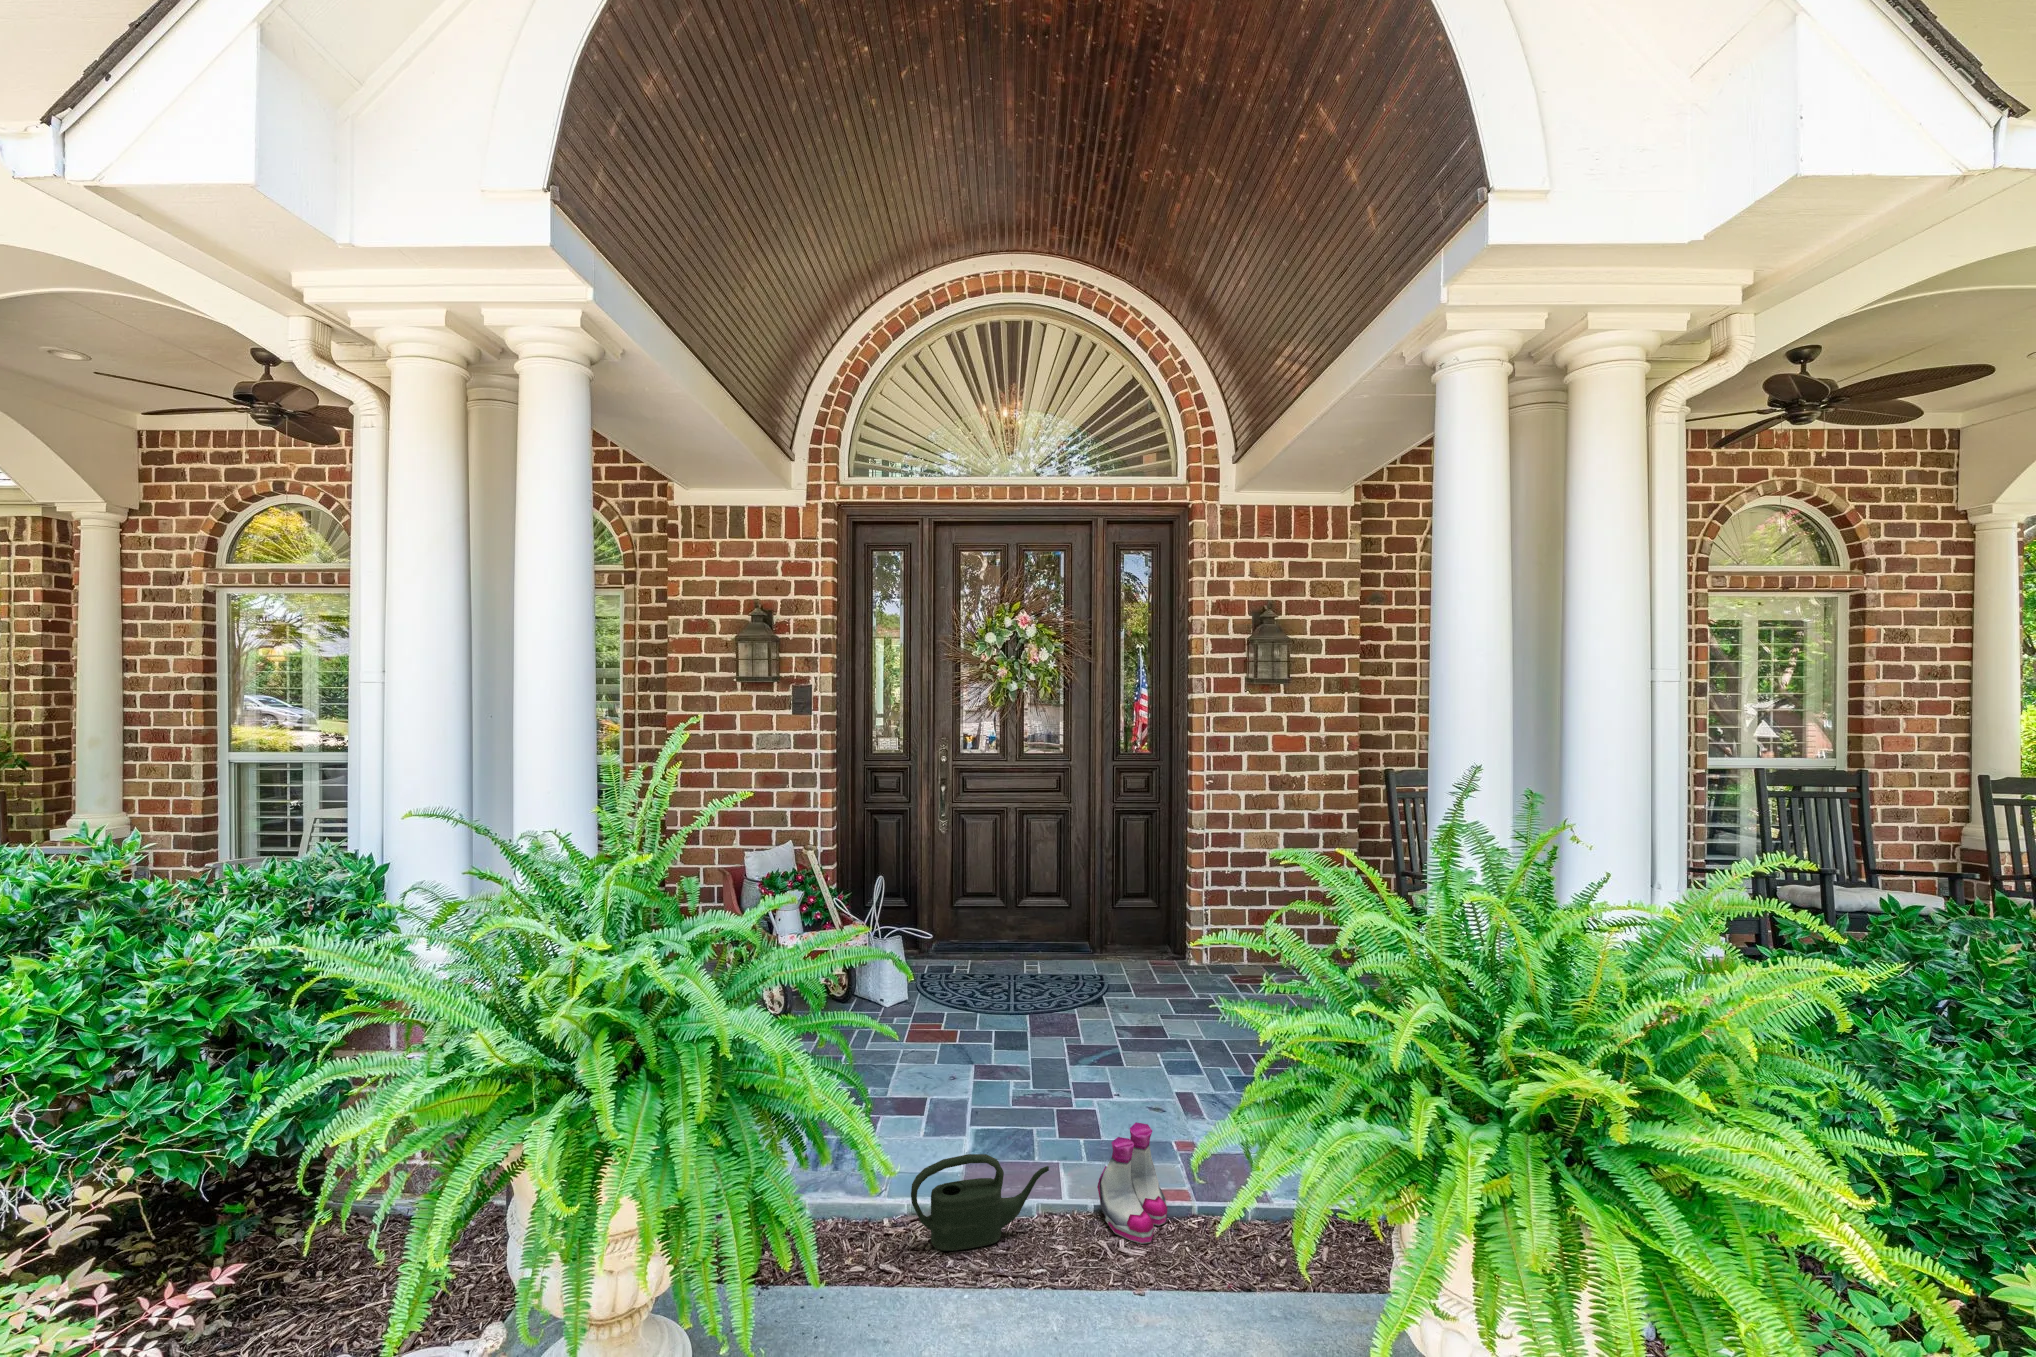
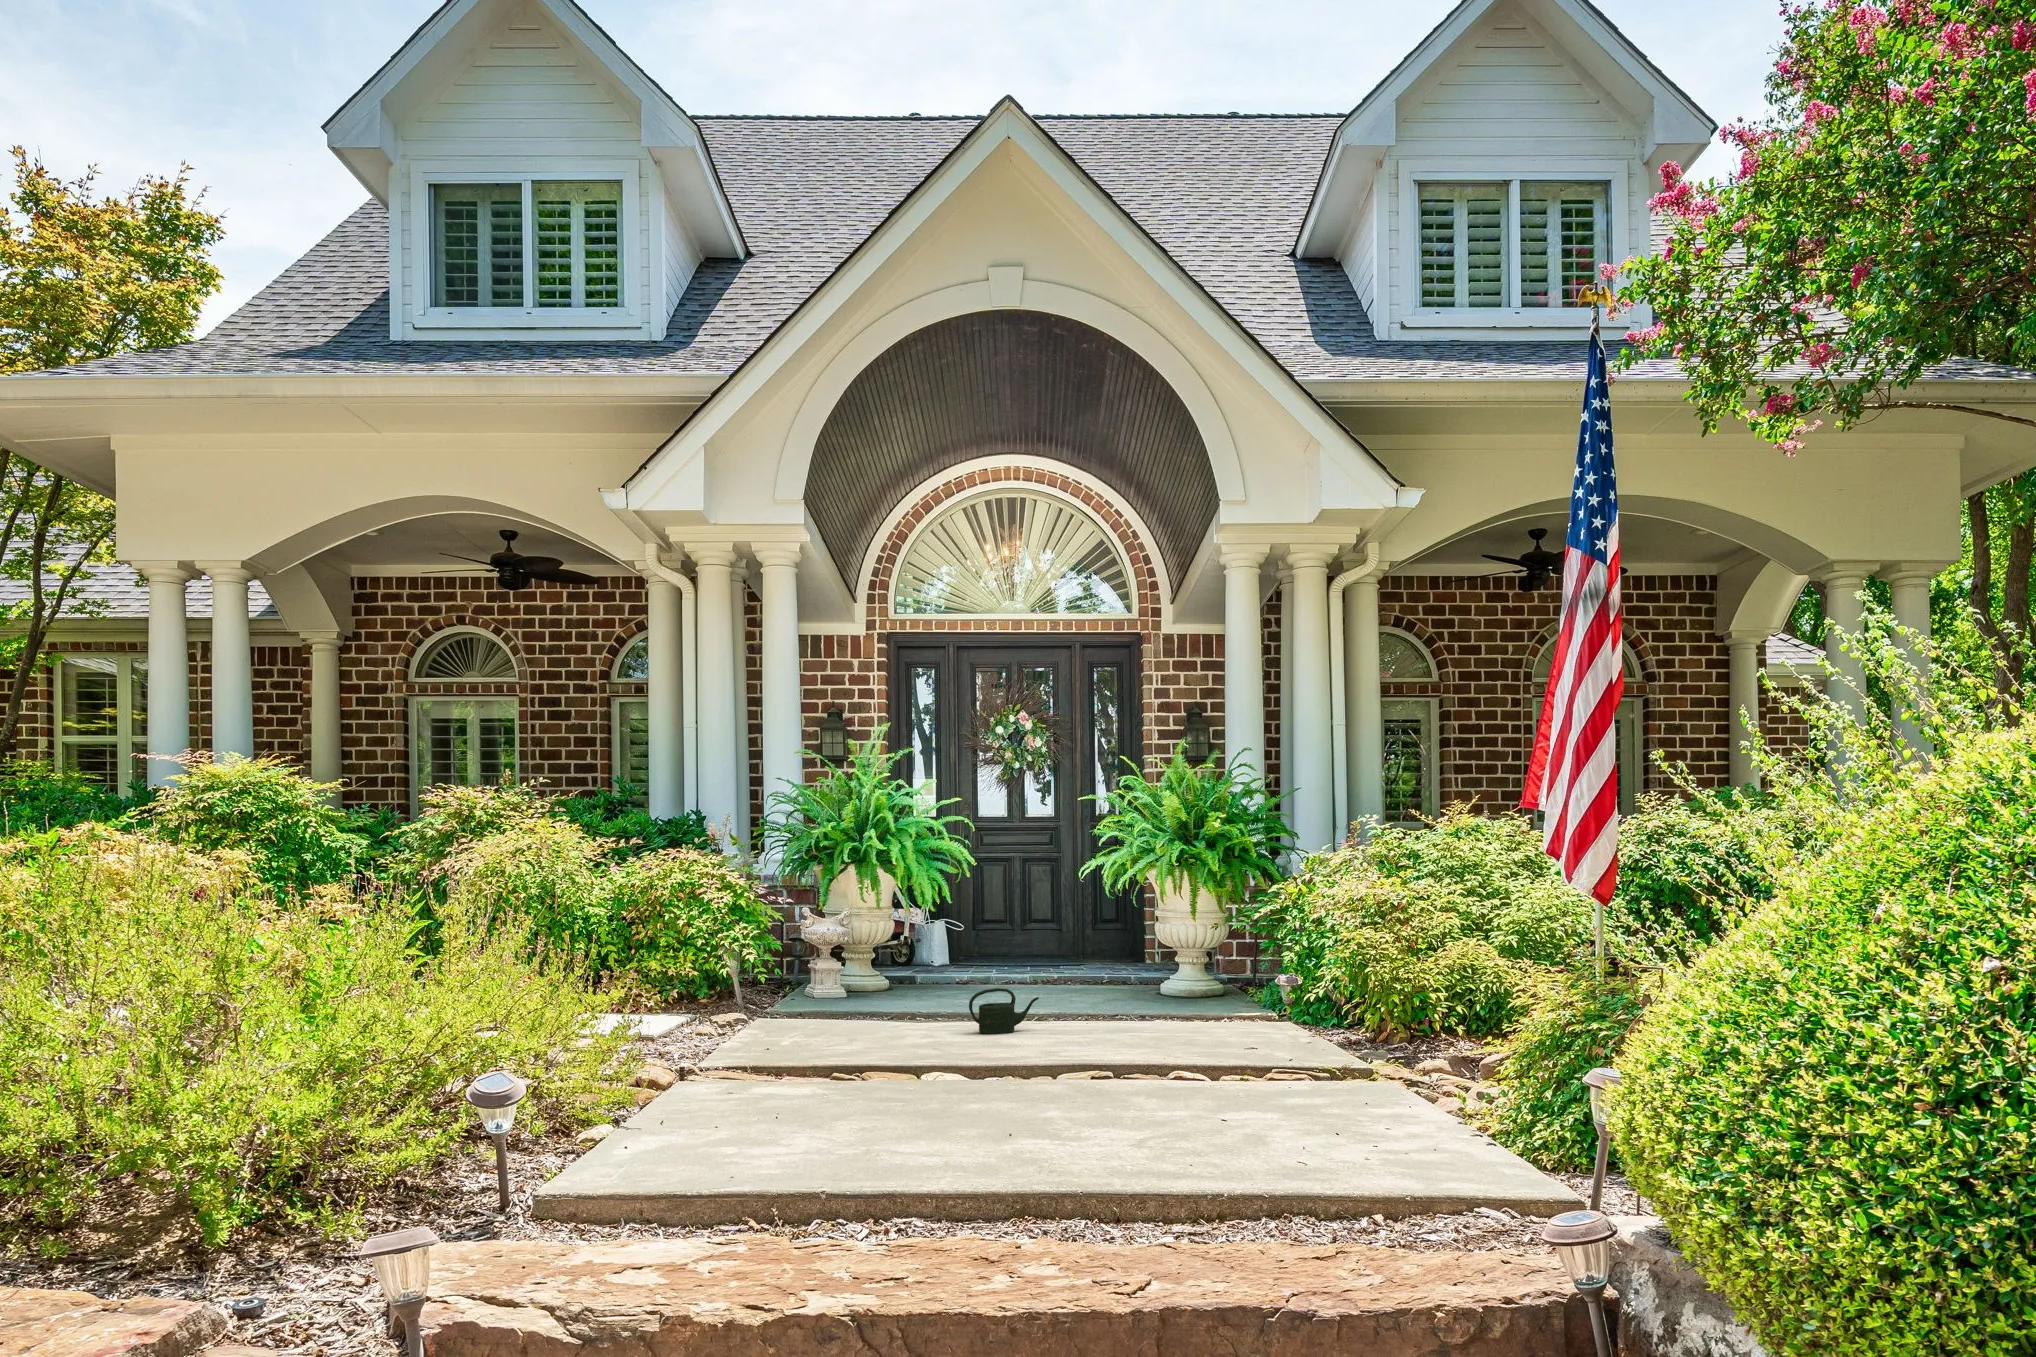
boots: present [1097,1122,1168,1244] -> none [1064,981,1101,1032]

